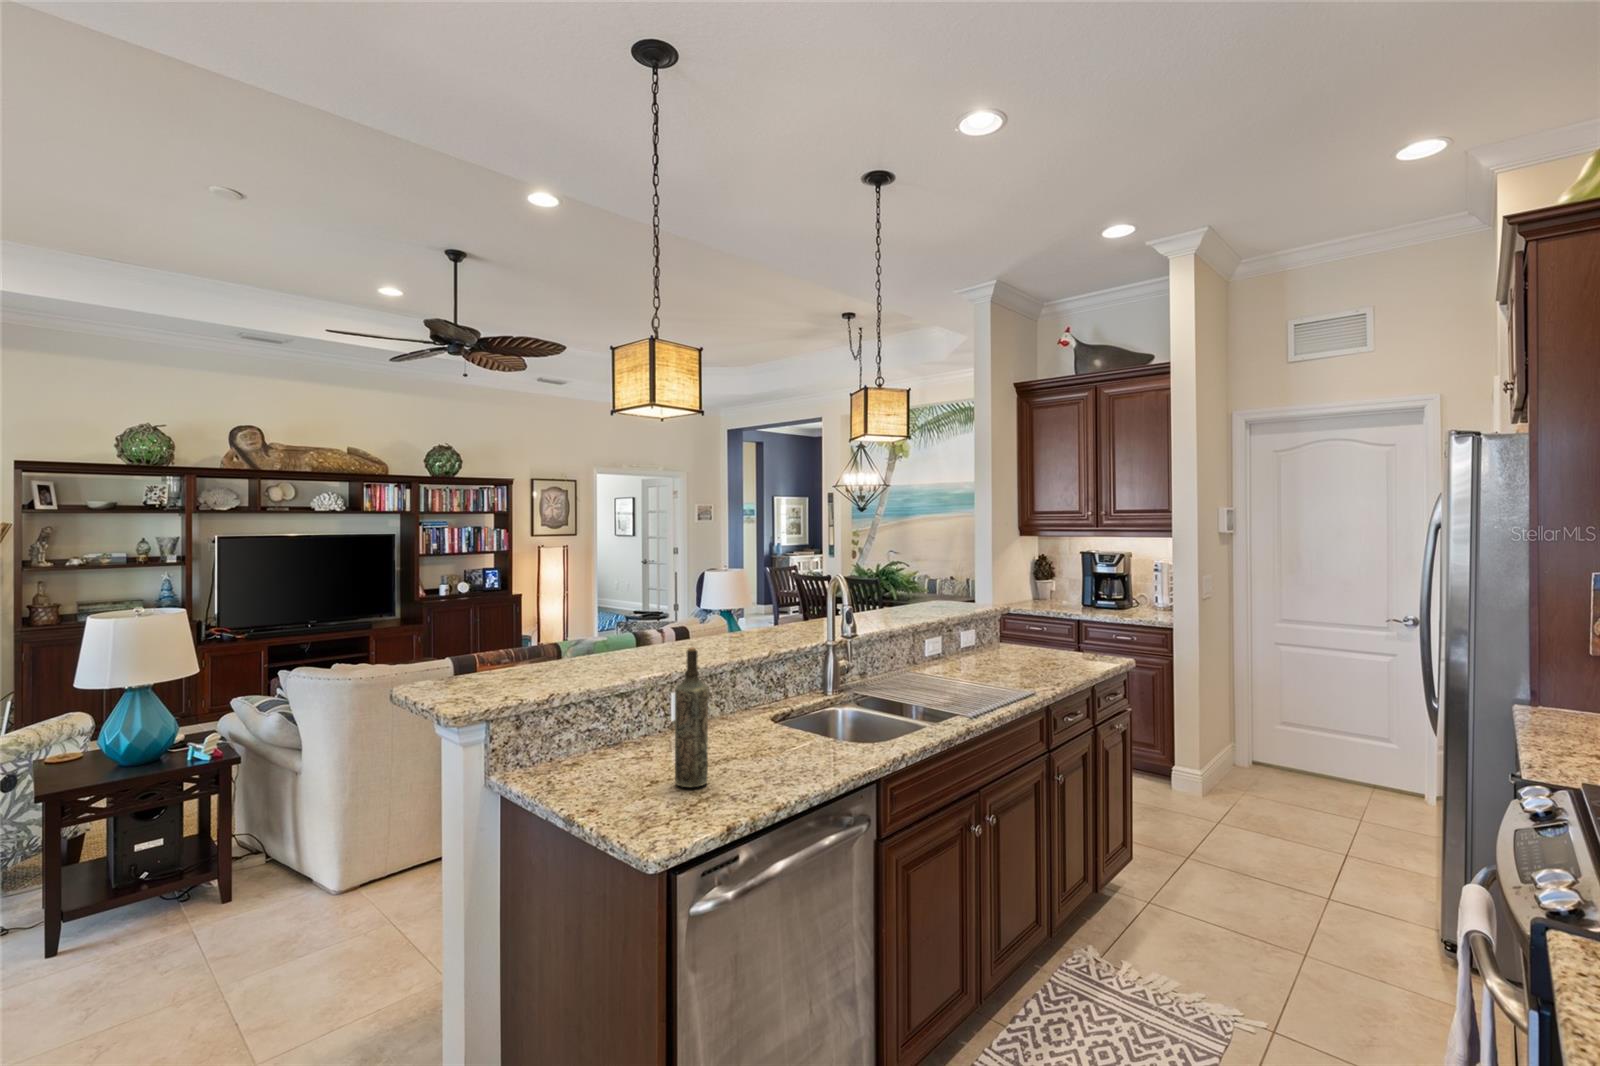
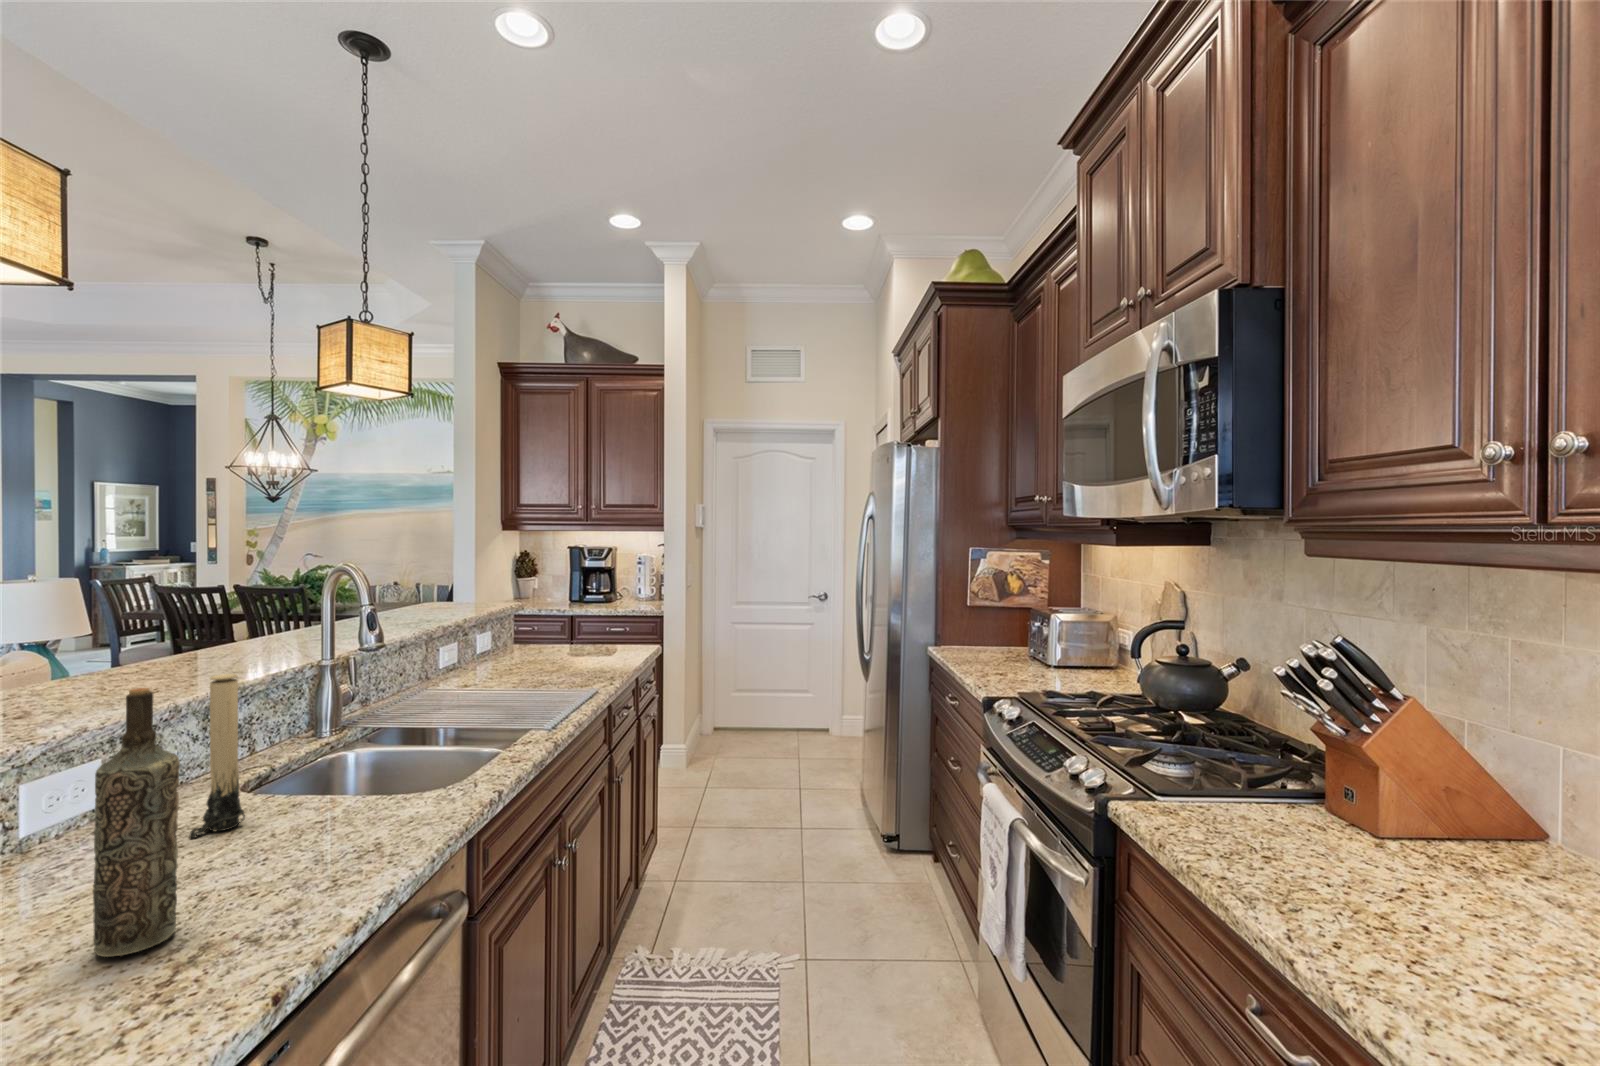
candle: none [734,645,762,741] -> present [189,674,245,838]

